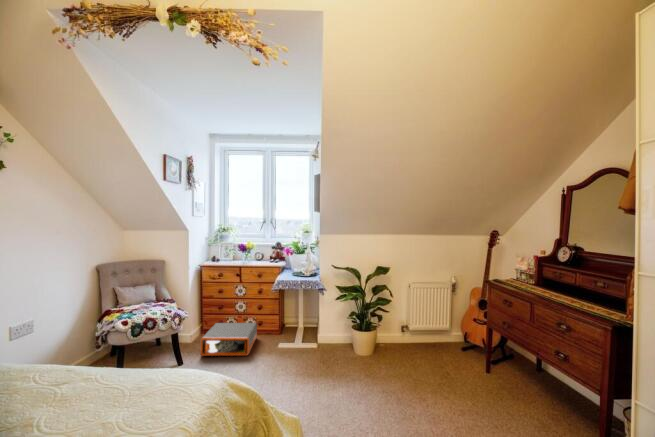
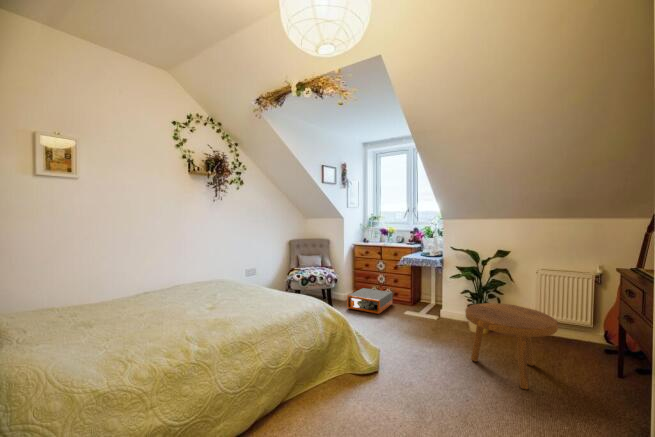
footstool: none [372,322,456,411] -> present [465,303,558,389]

